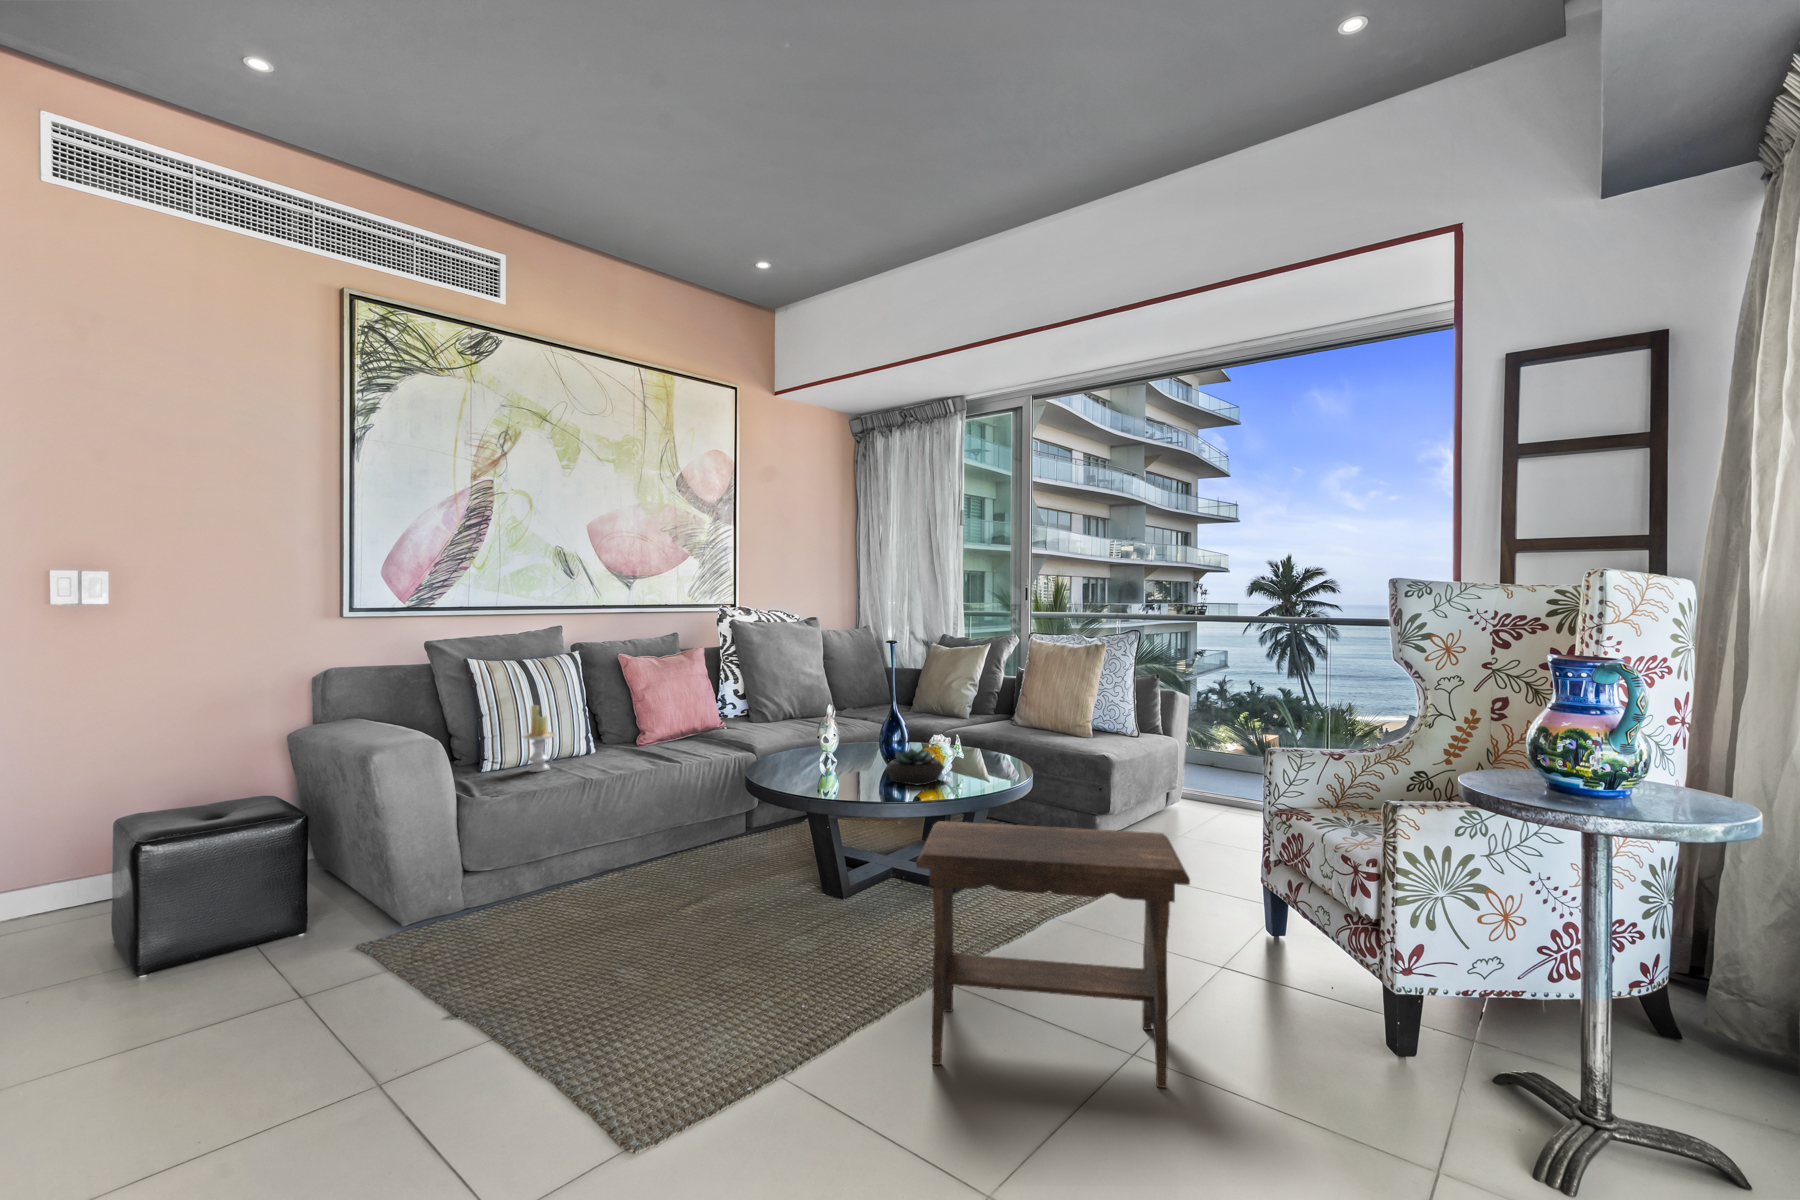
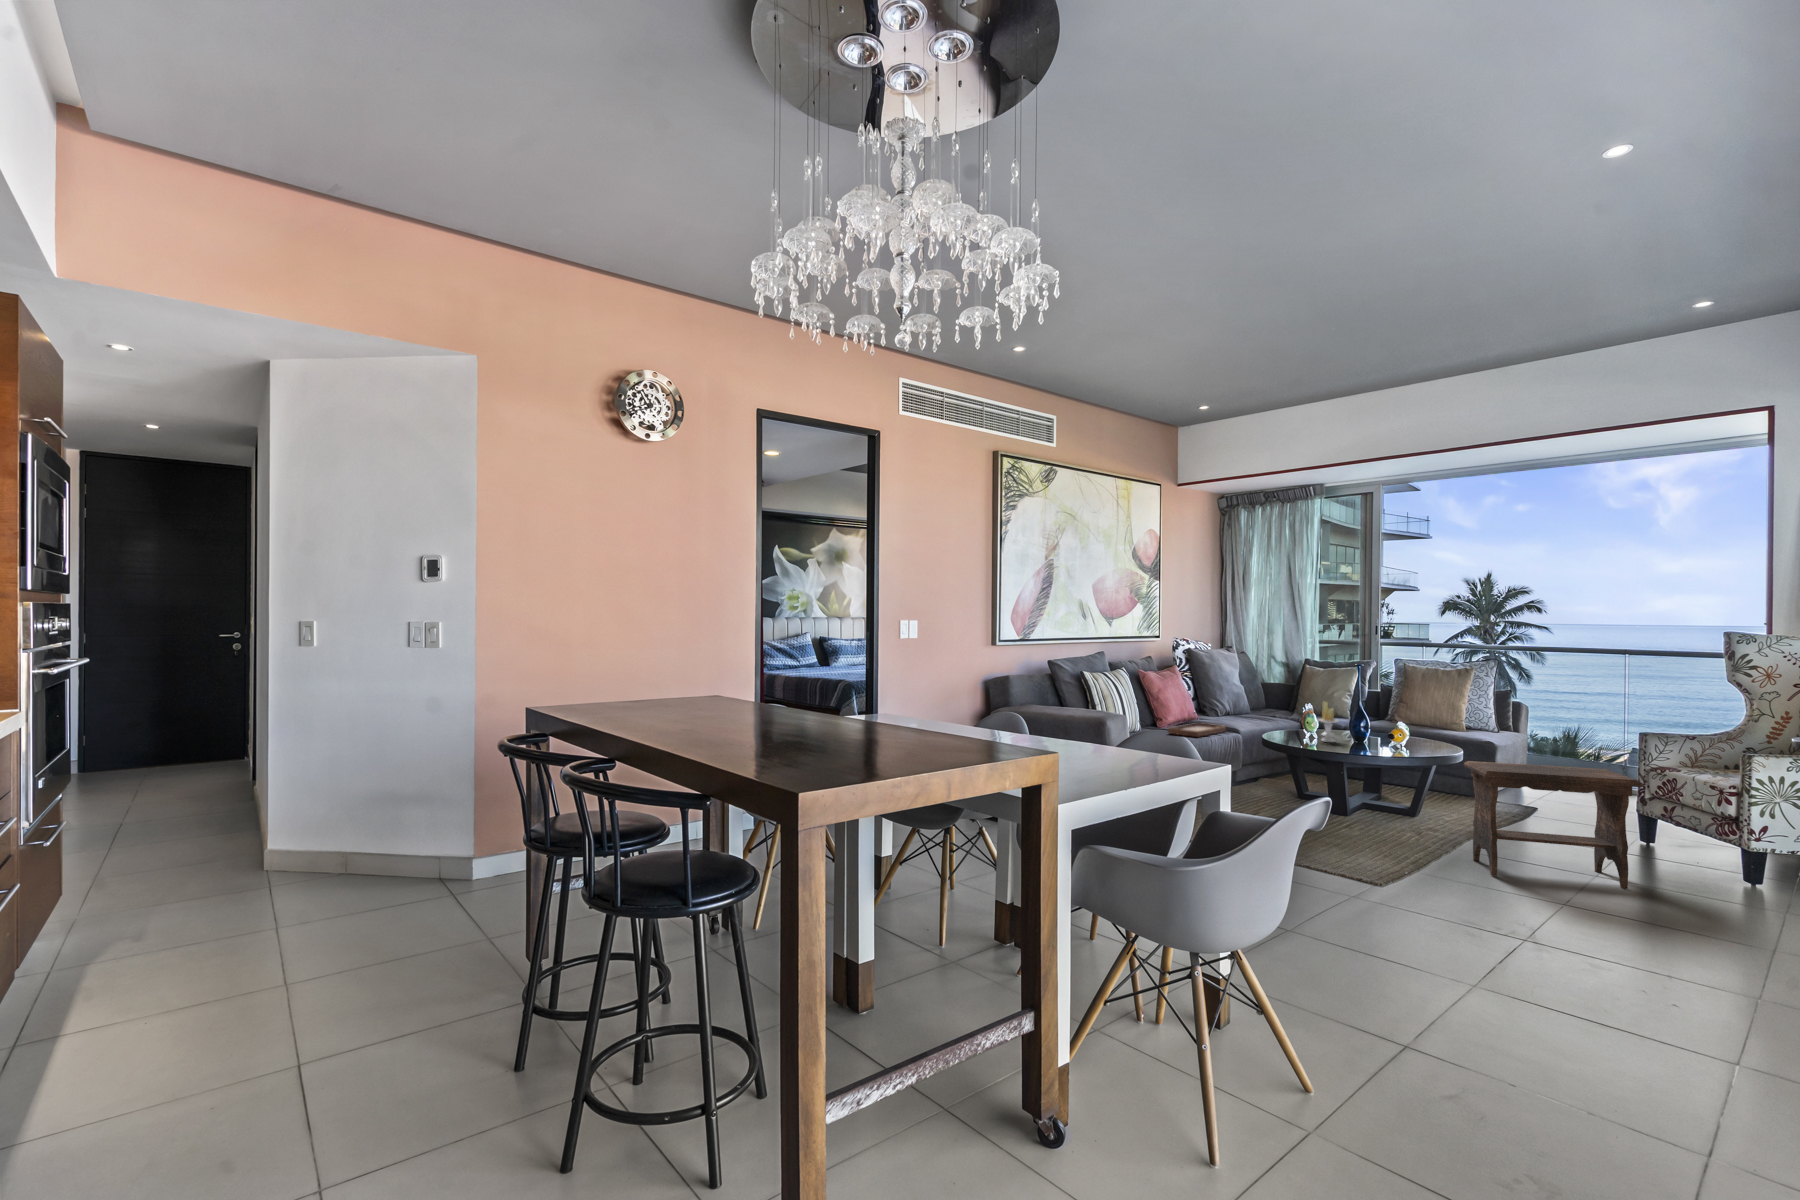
candle: present [522,705,556,772] -> present [1318,702,1338,742]
tray: none [618,719,727,763] -> present [1168,712,1226,737]
succulent plant: present [885,749,944,785] -> none [1373,730,1411,751]

